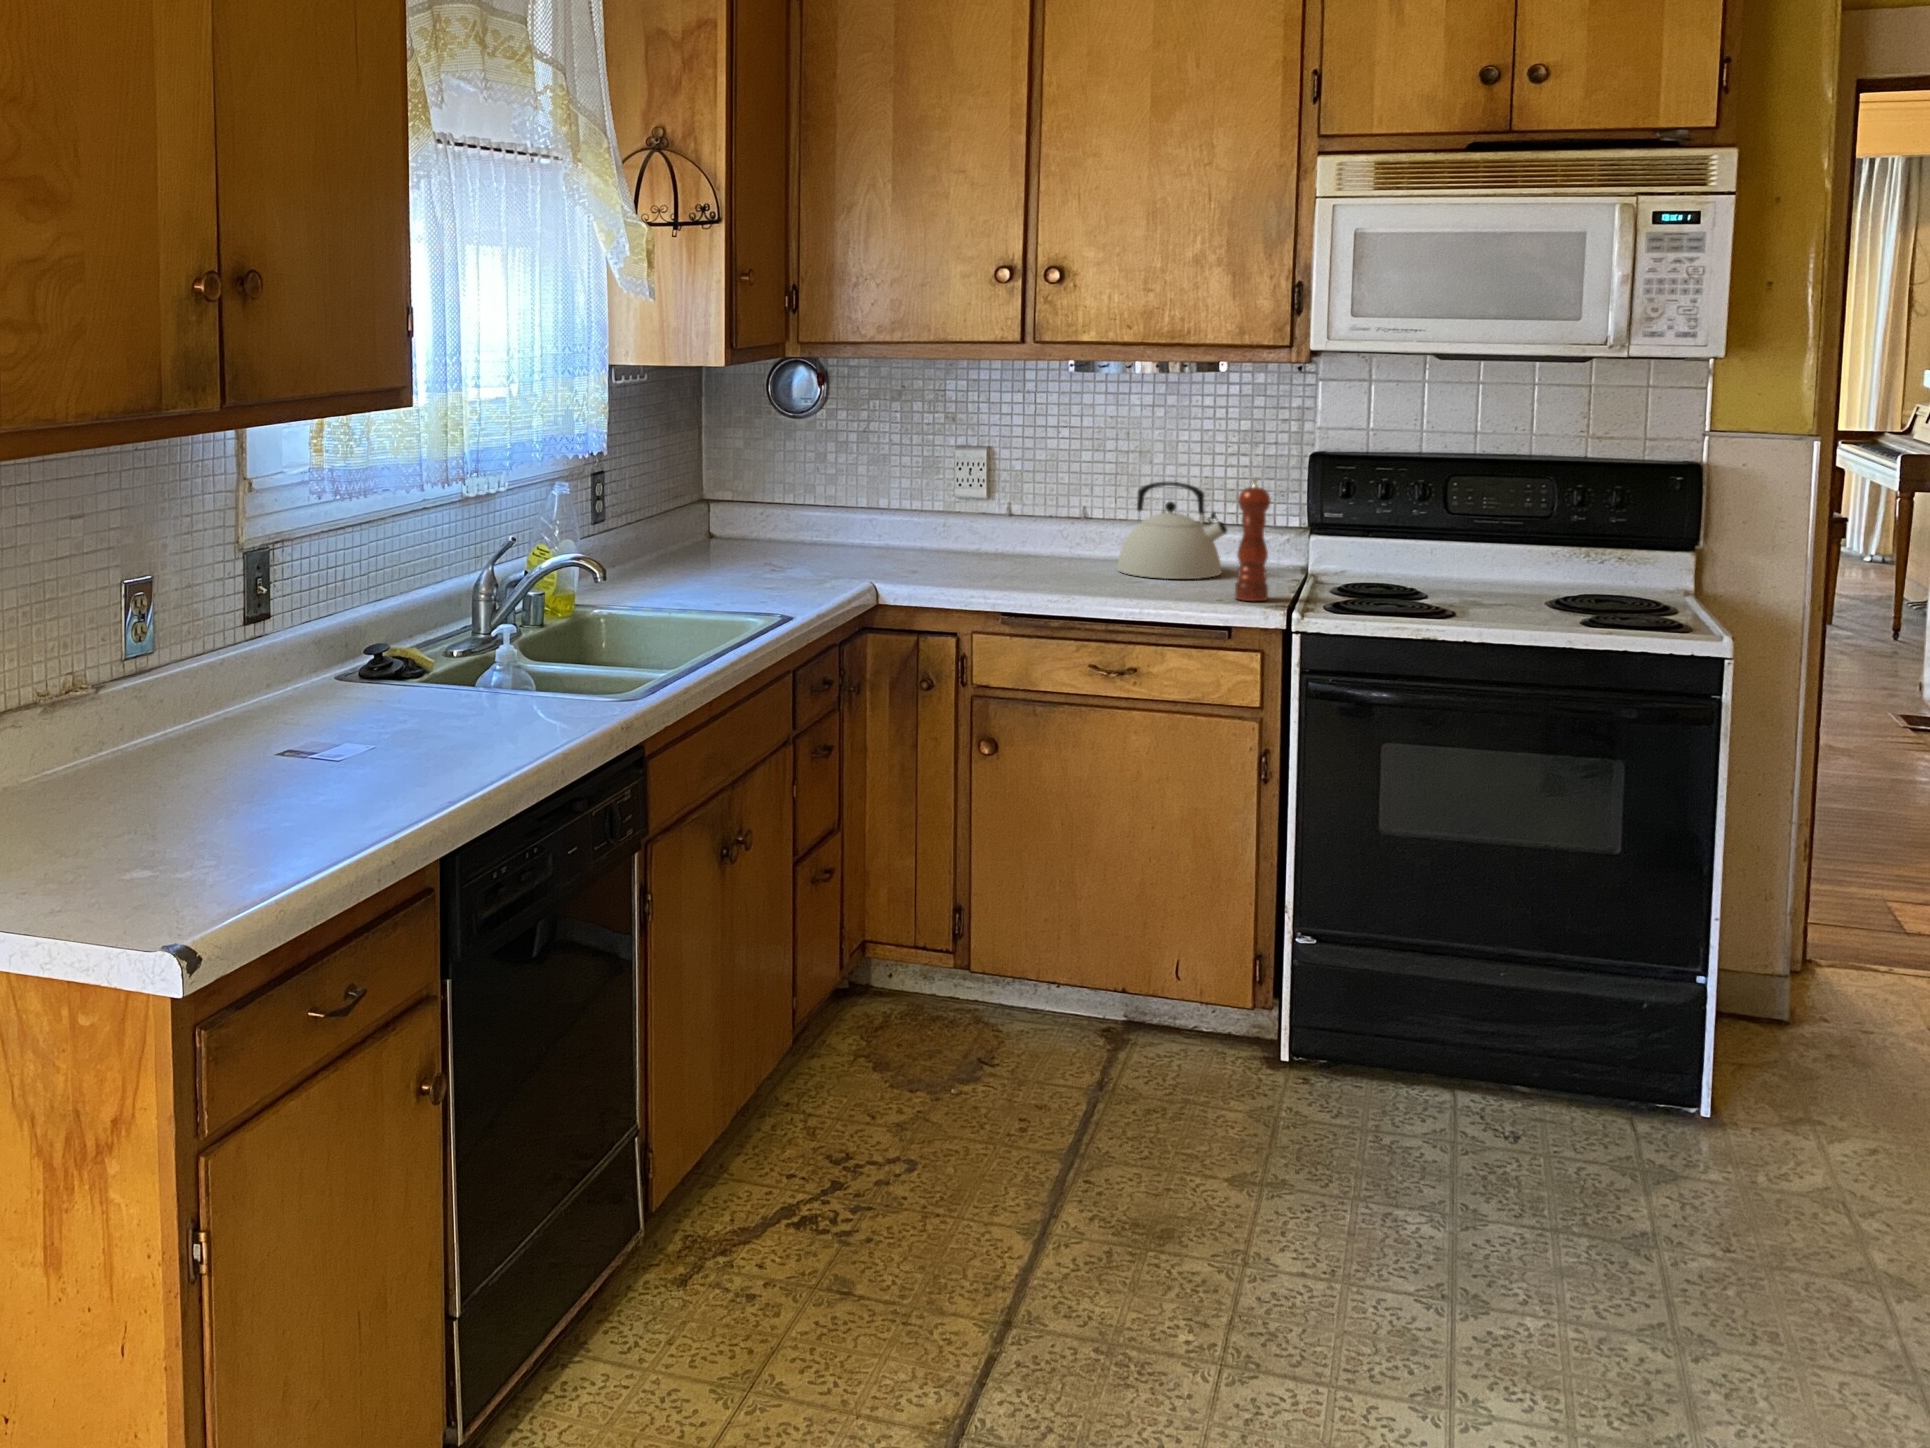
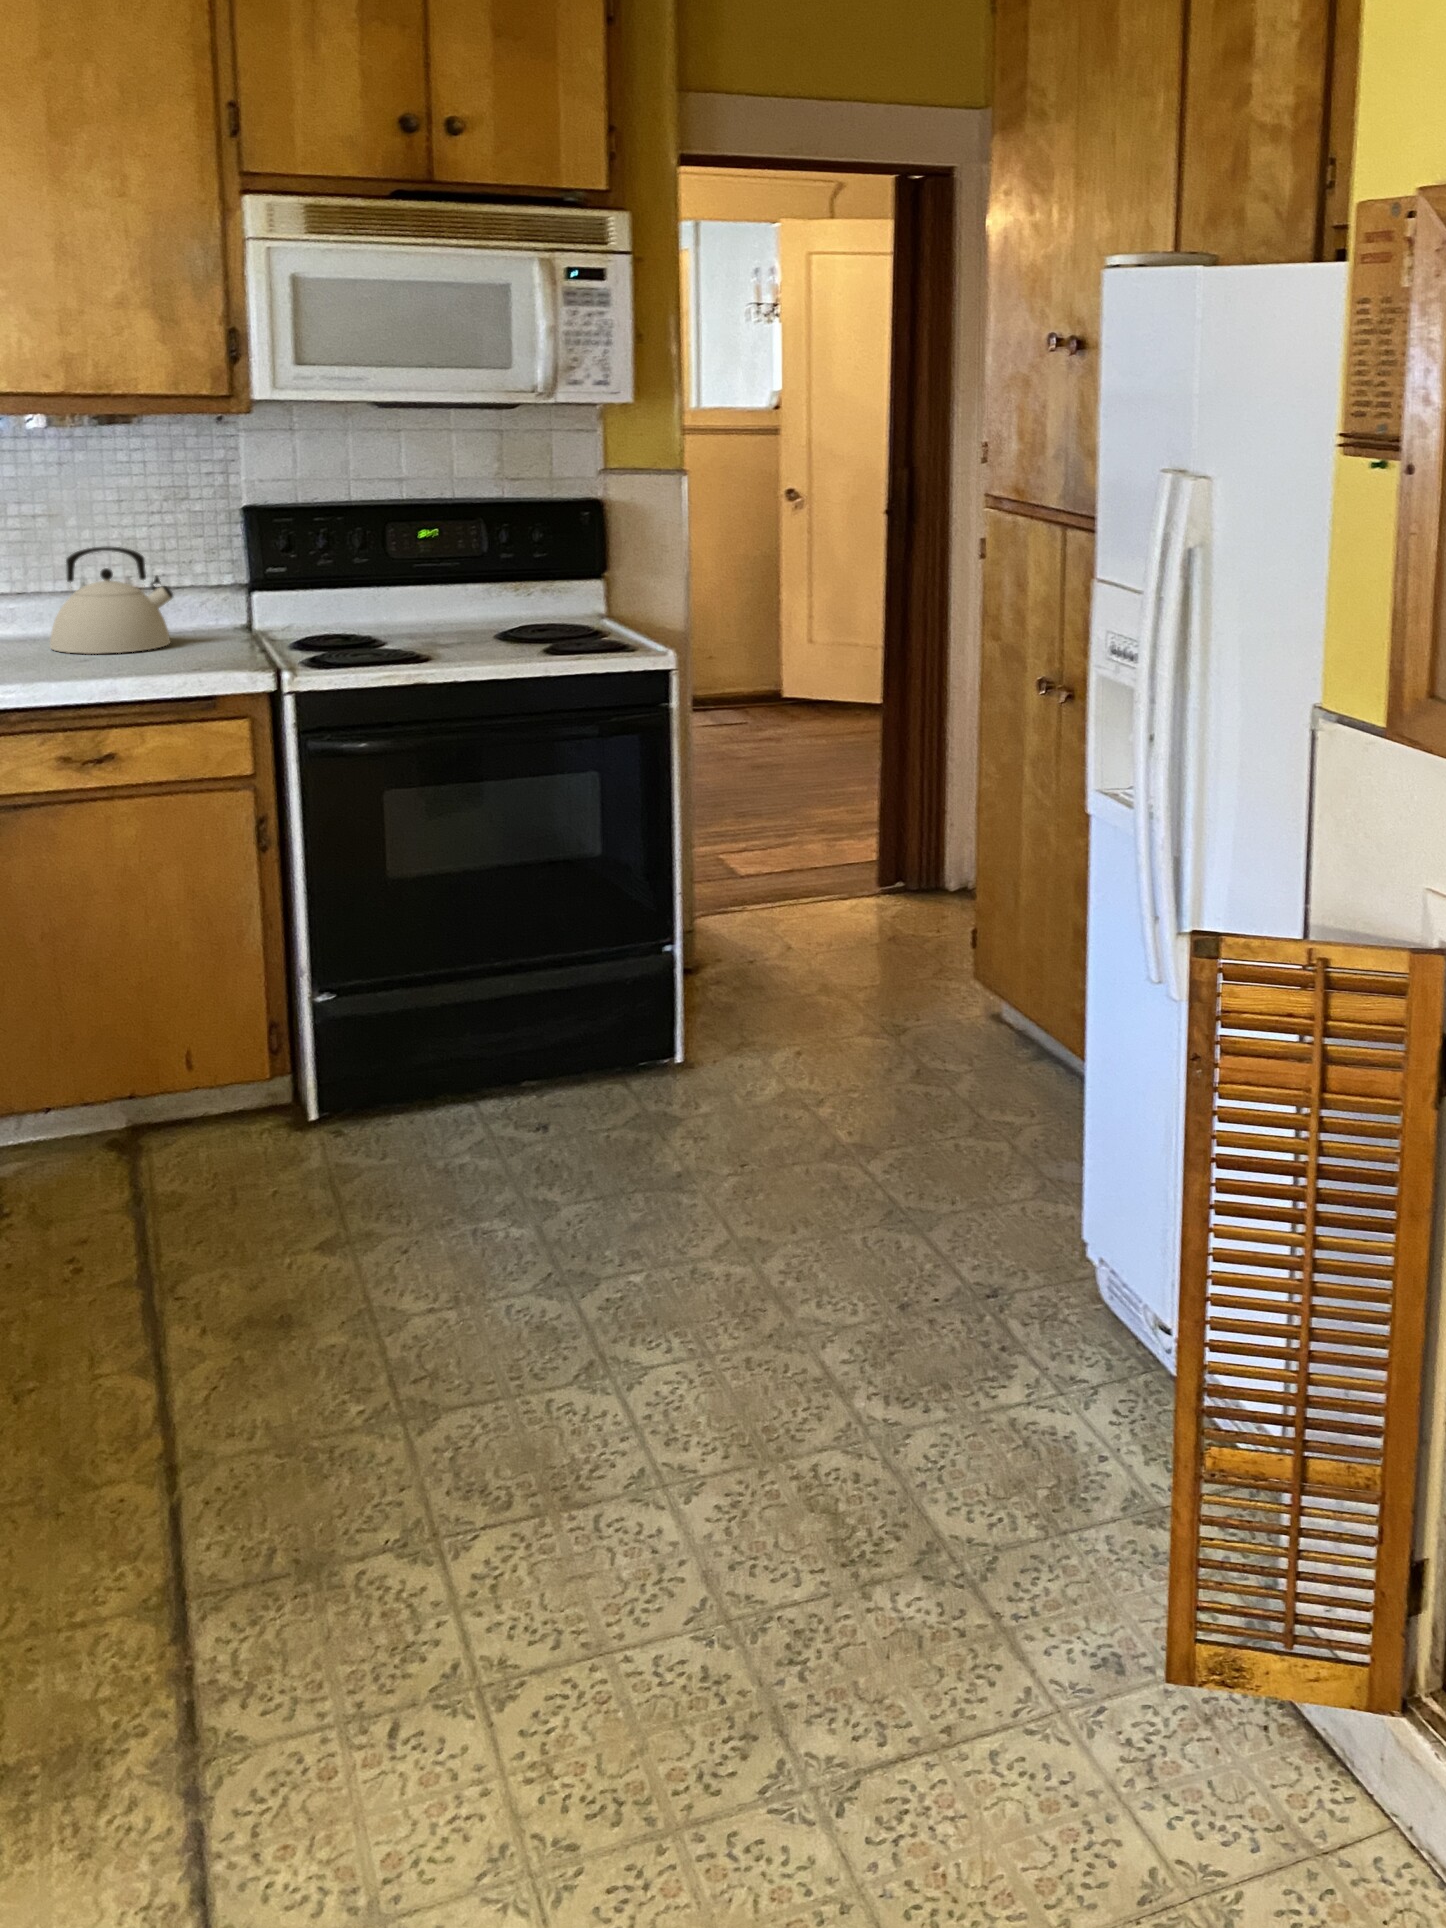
pepper mill: present [1235,478,1271,601] -> none [205,535,246,665]

